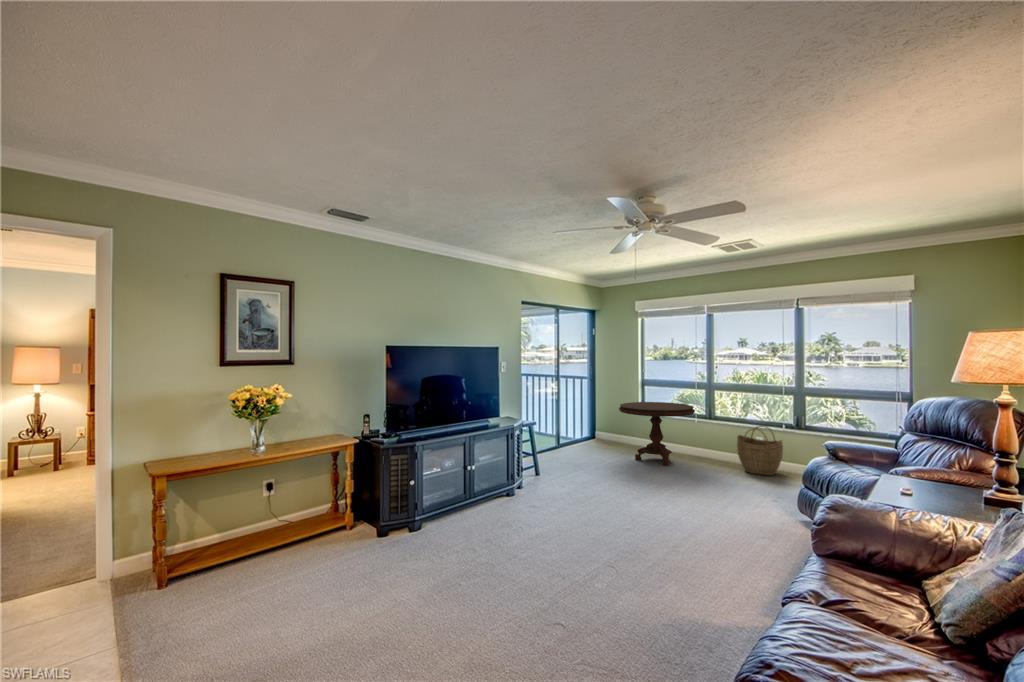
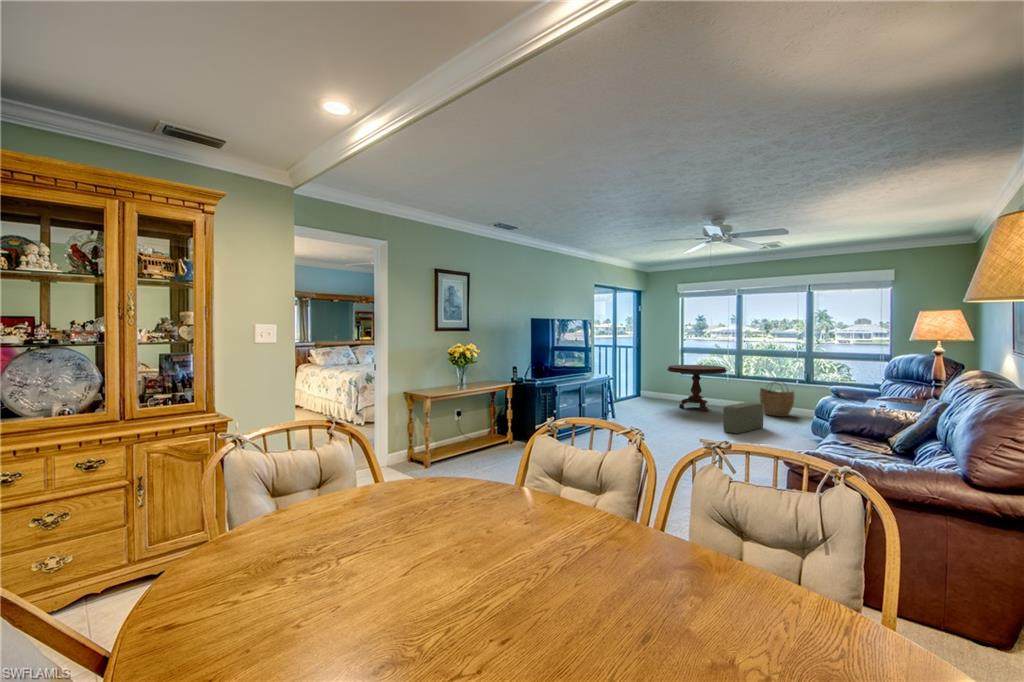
pouf: none [677,459,736,509] -> present [723,402,763,434]

